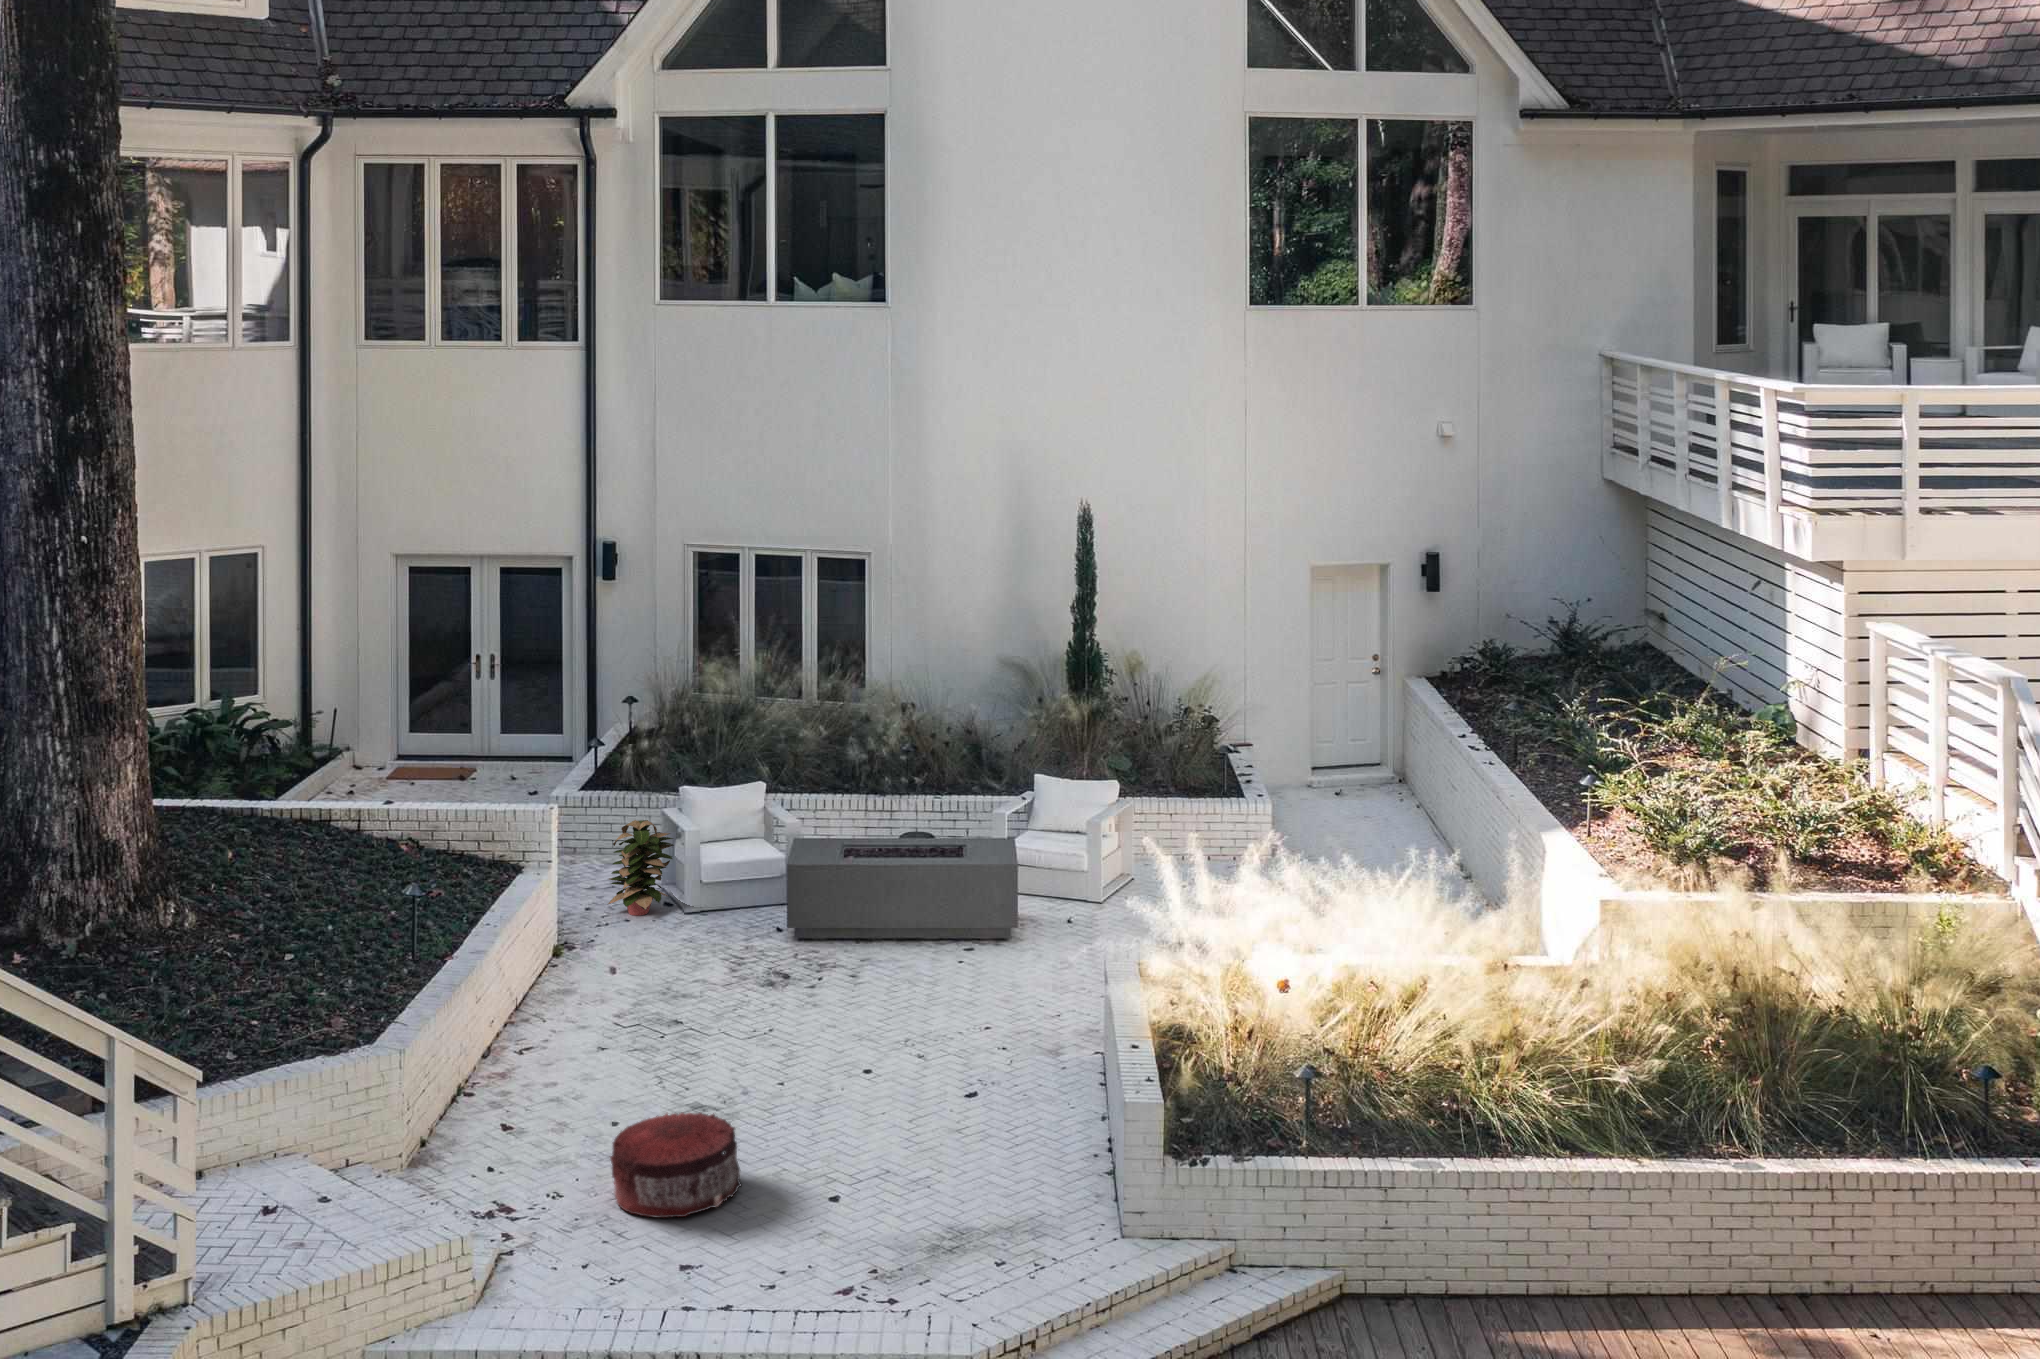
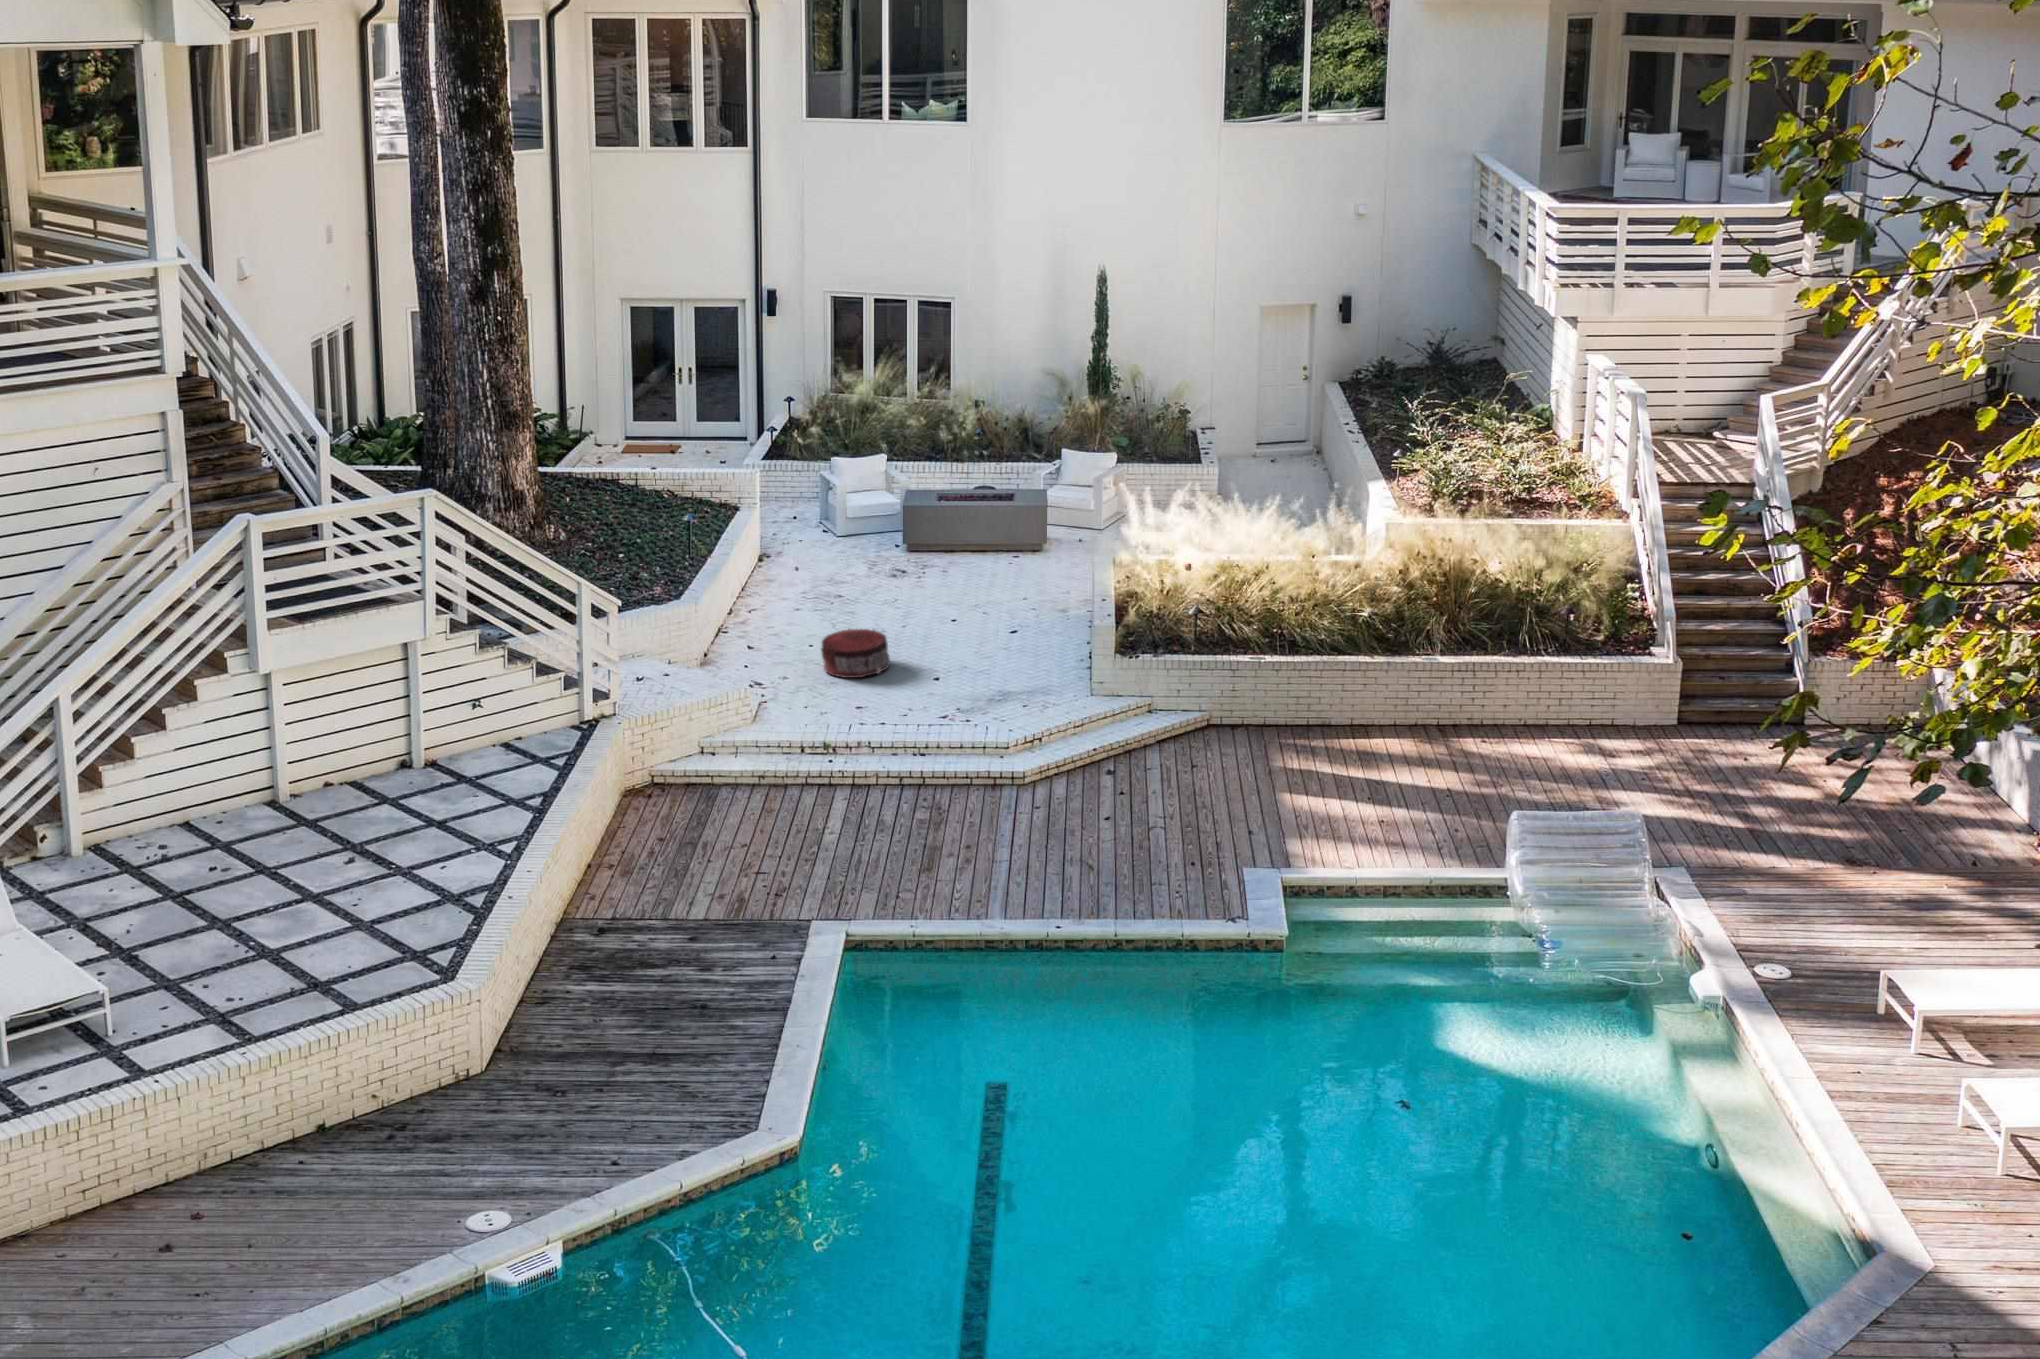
decorative plant: present [608,820,674,916] -> none [793,474,834,532]

